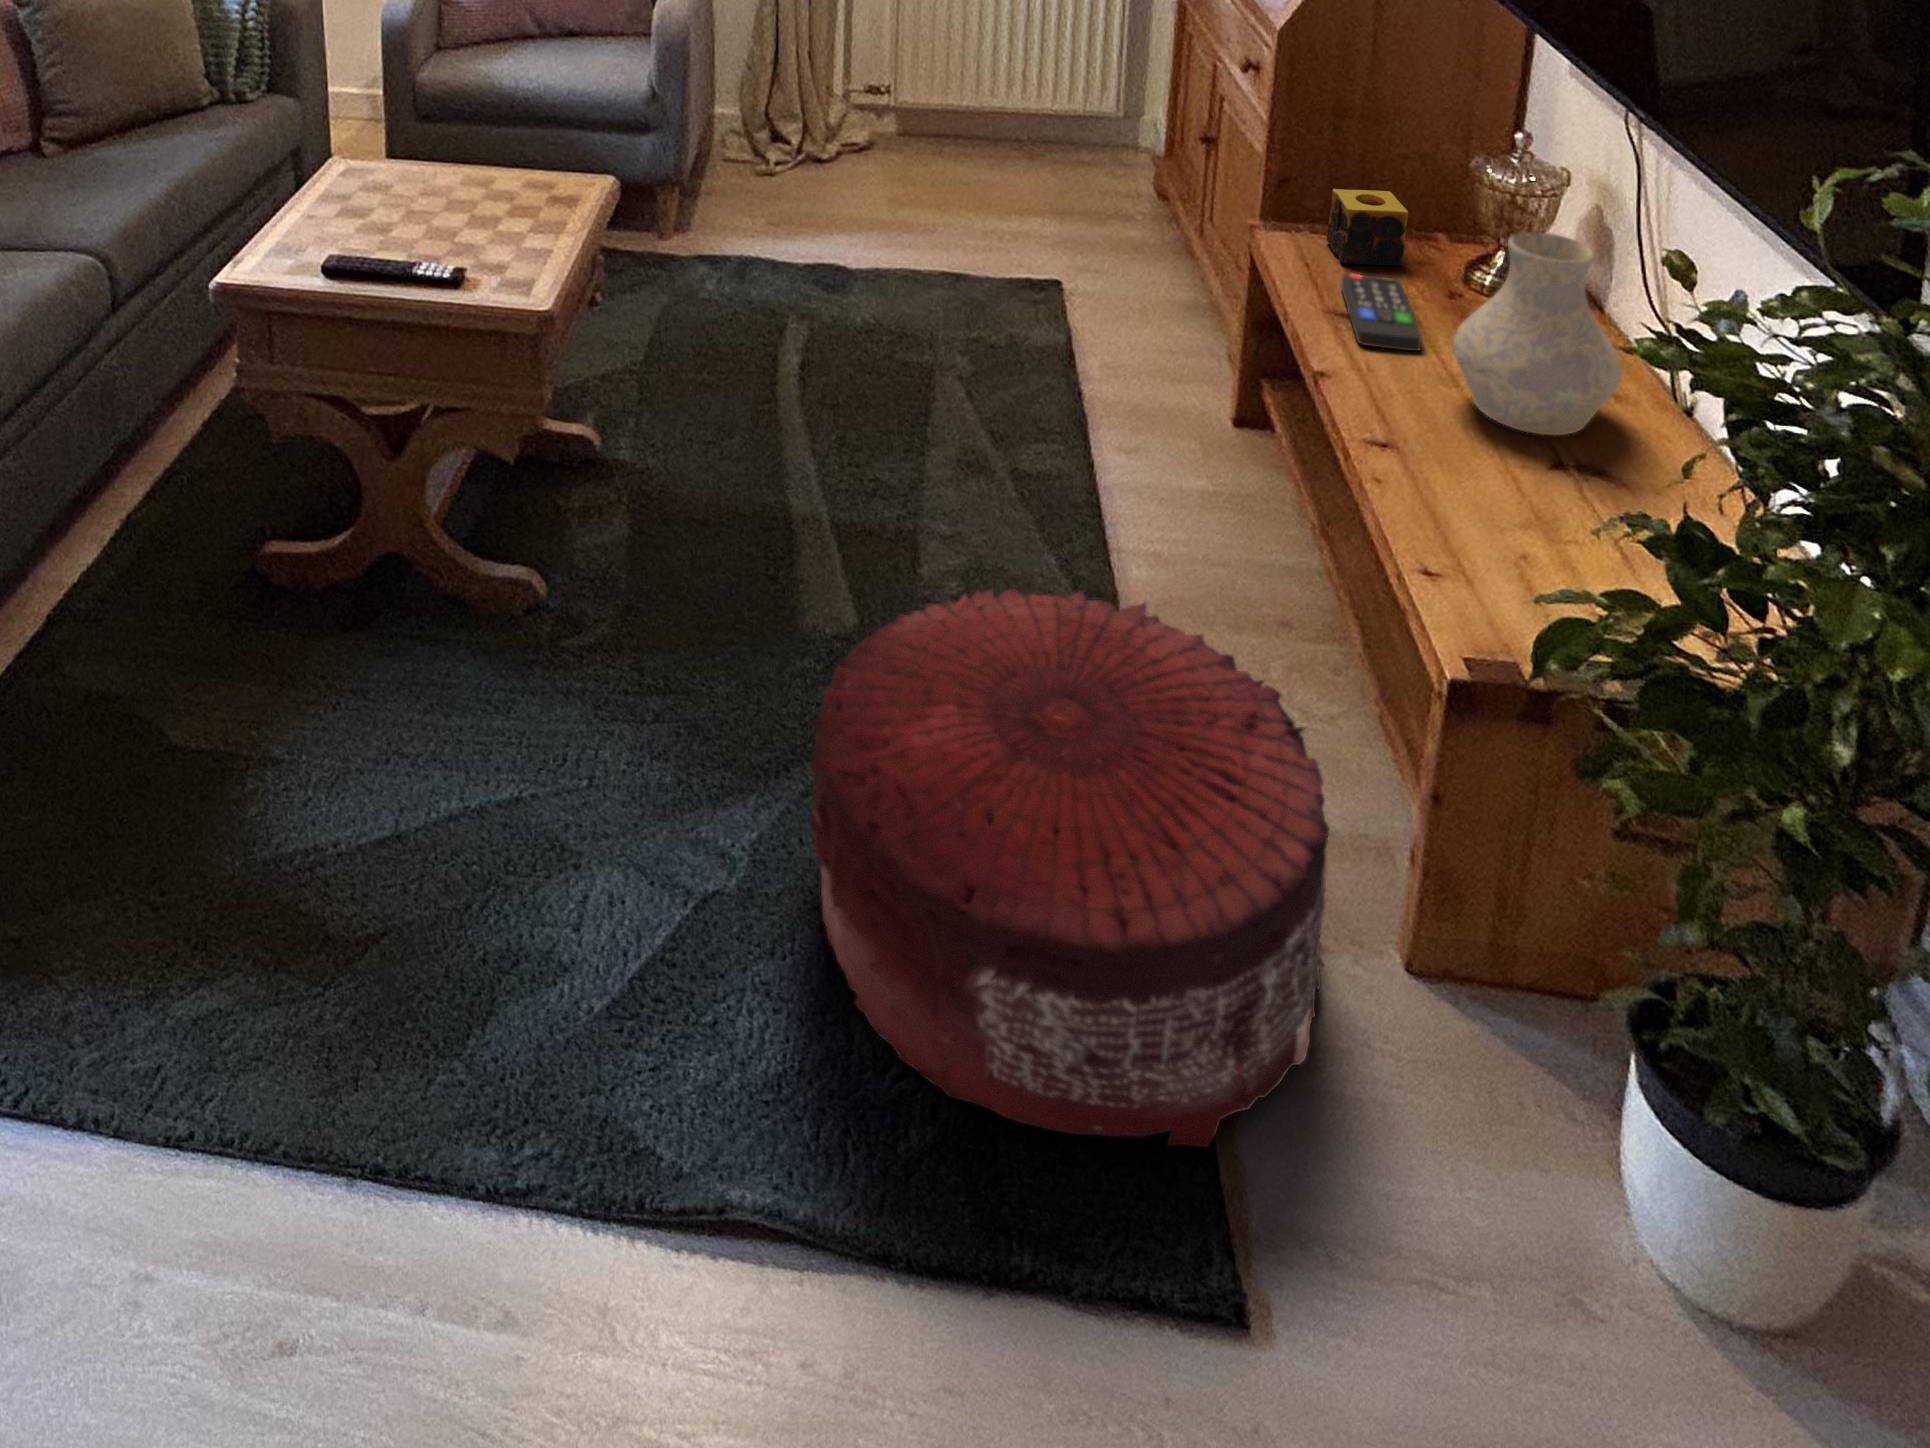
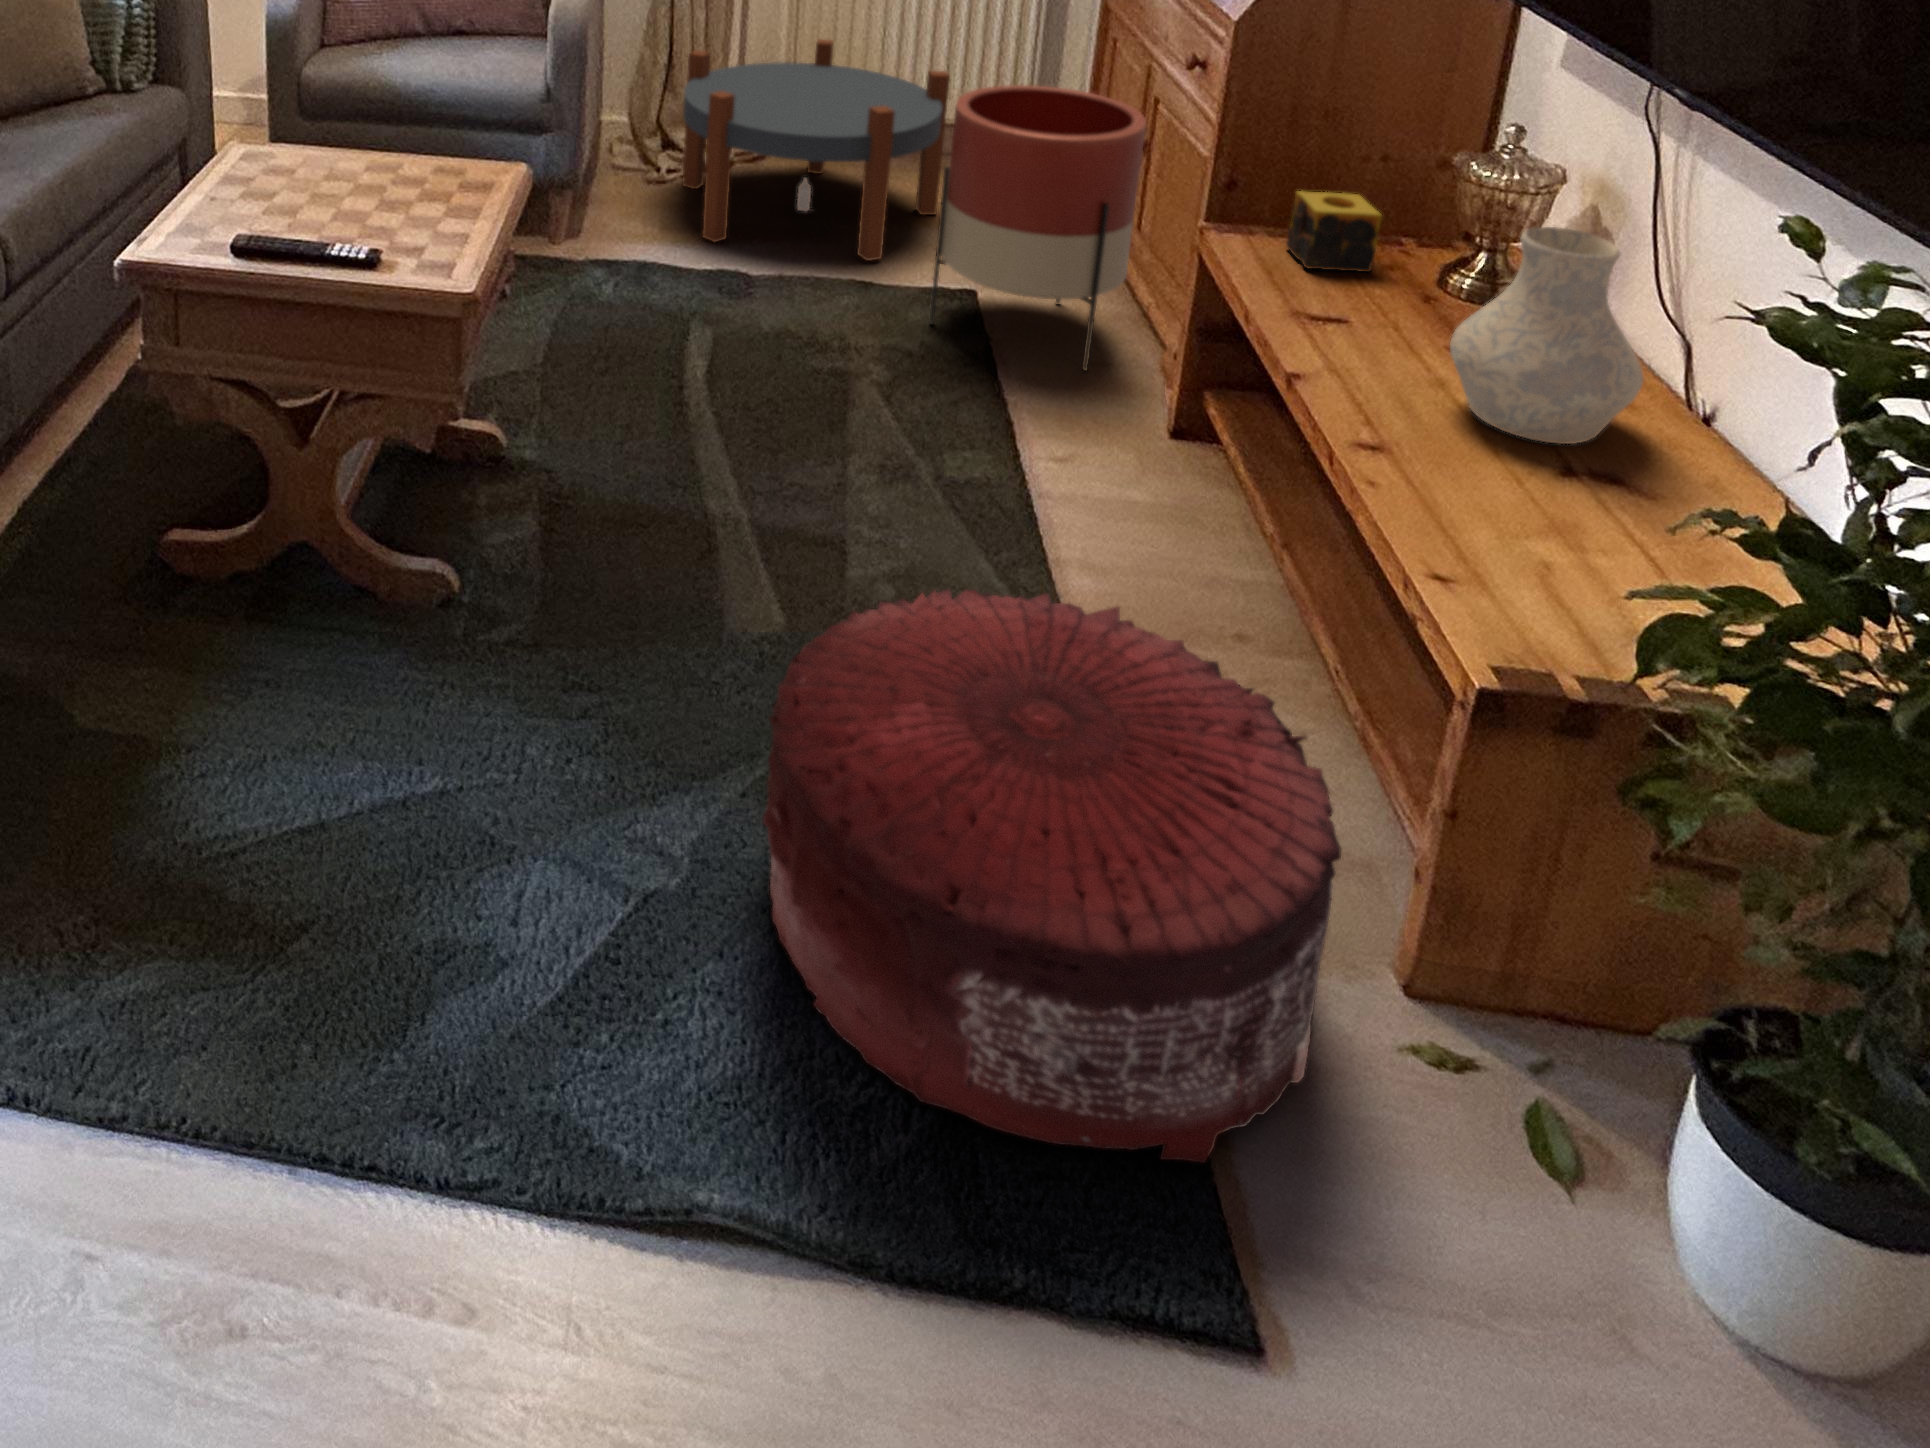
side table: none [787,34,1036,250] -> present [682,39,950,261]
planter: none [1014,83,1205,358] -> present [929,85,1146,371]
remote control: present [1342,274,1422,351] -> none [1308,278,1405,357]

